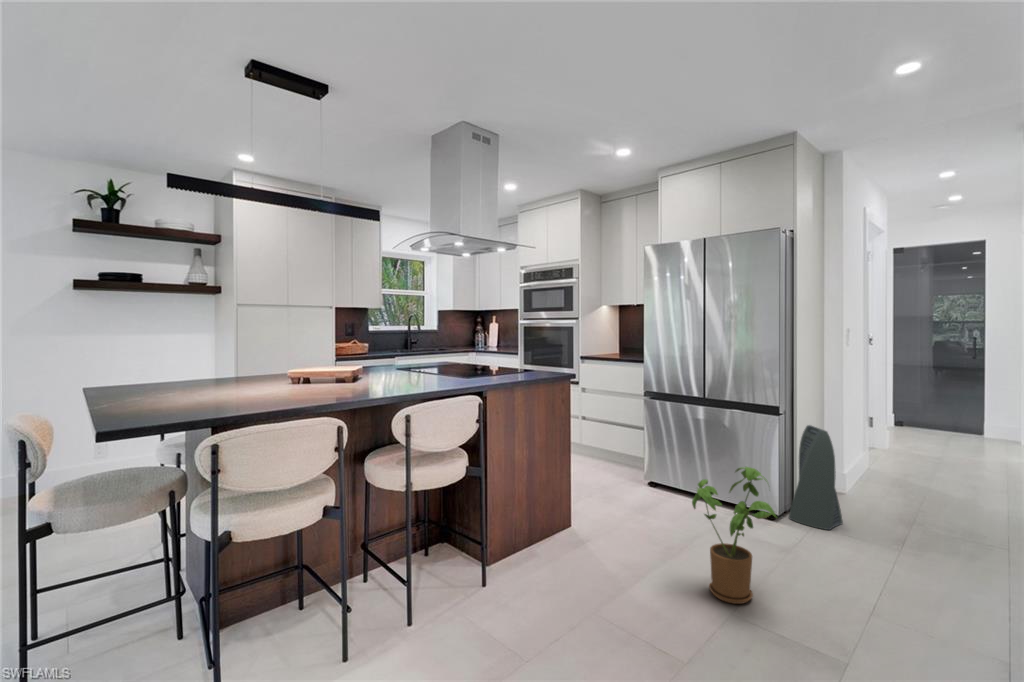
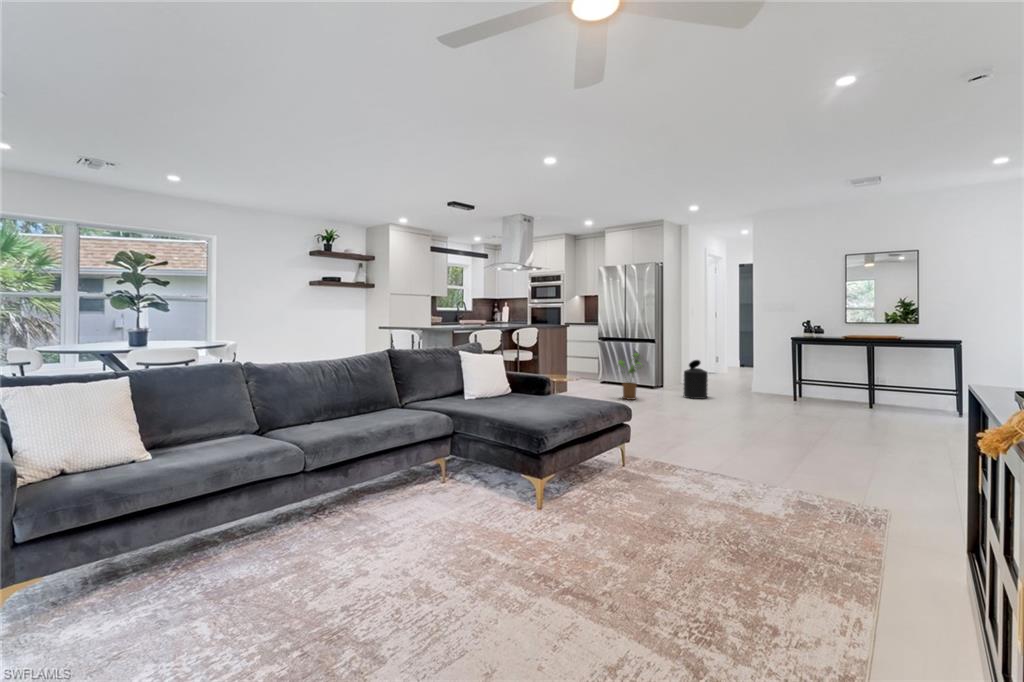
air purifier: present [789,425,843,530] -> none [660,348,681,389]
trash can: none [881,488,967,610] -> present [683,360,708,399]

